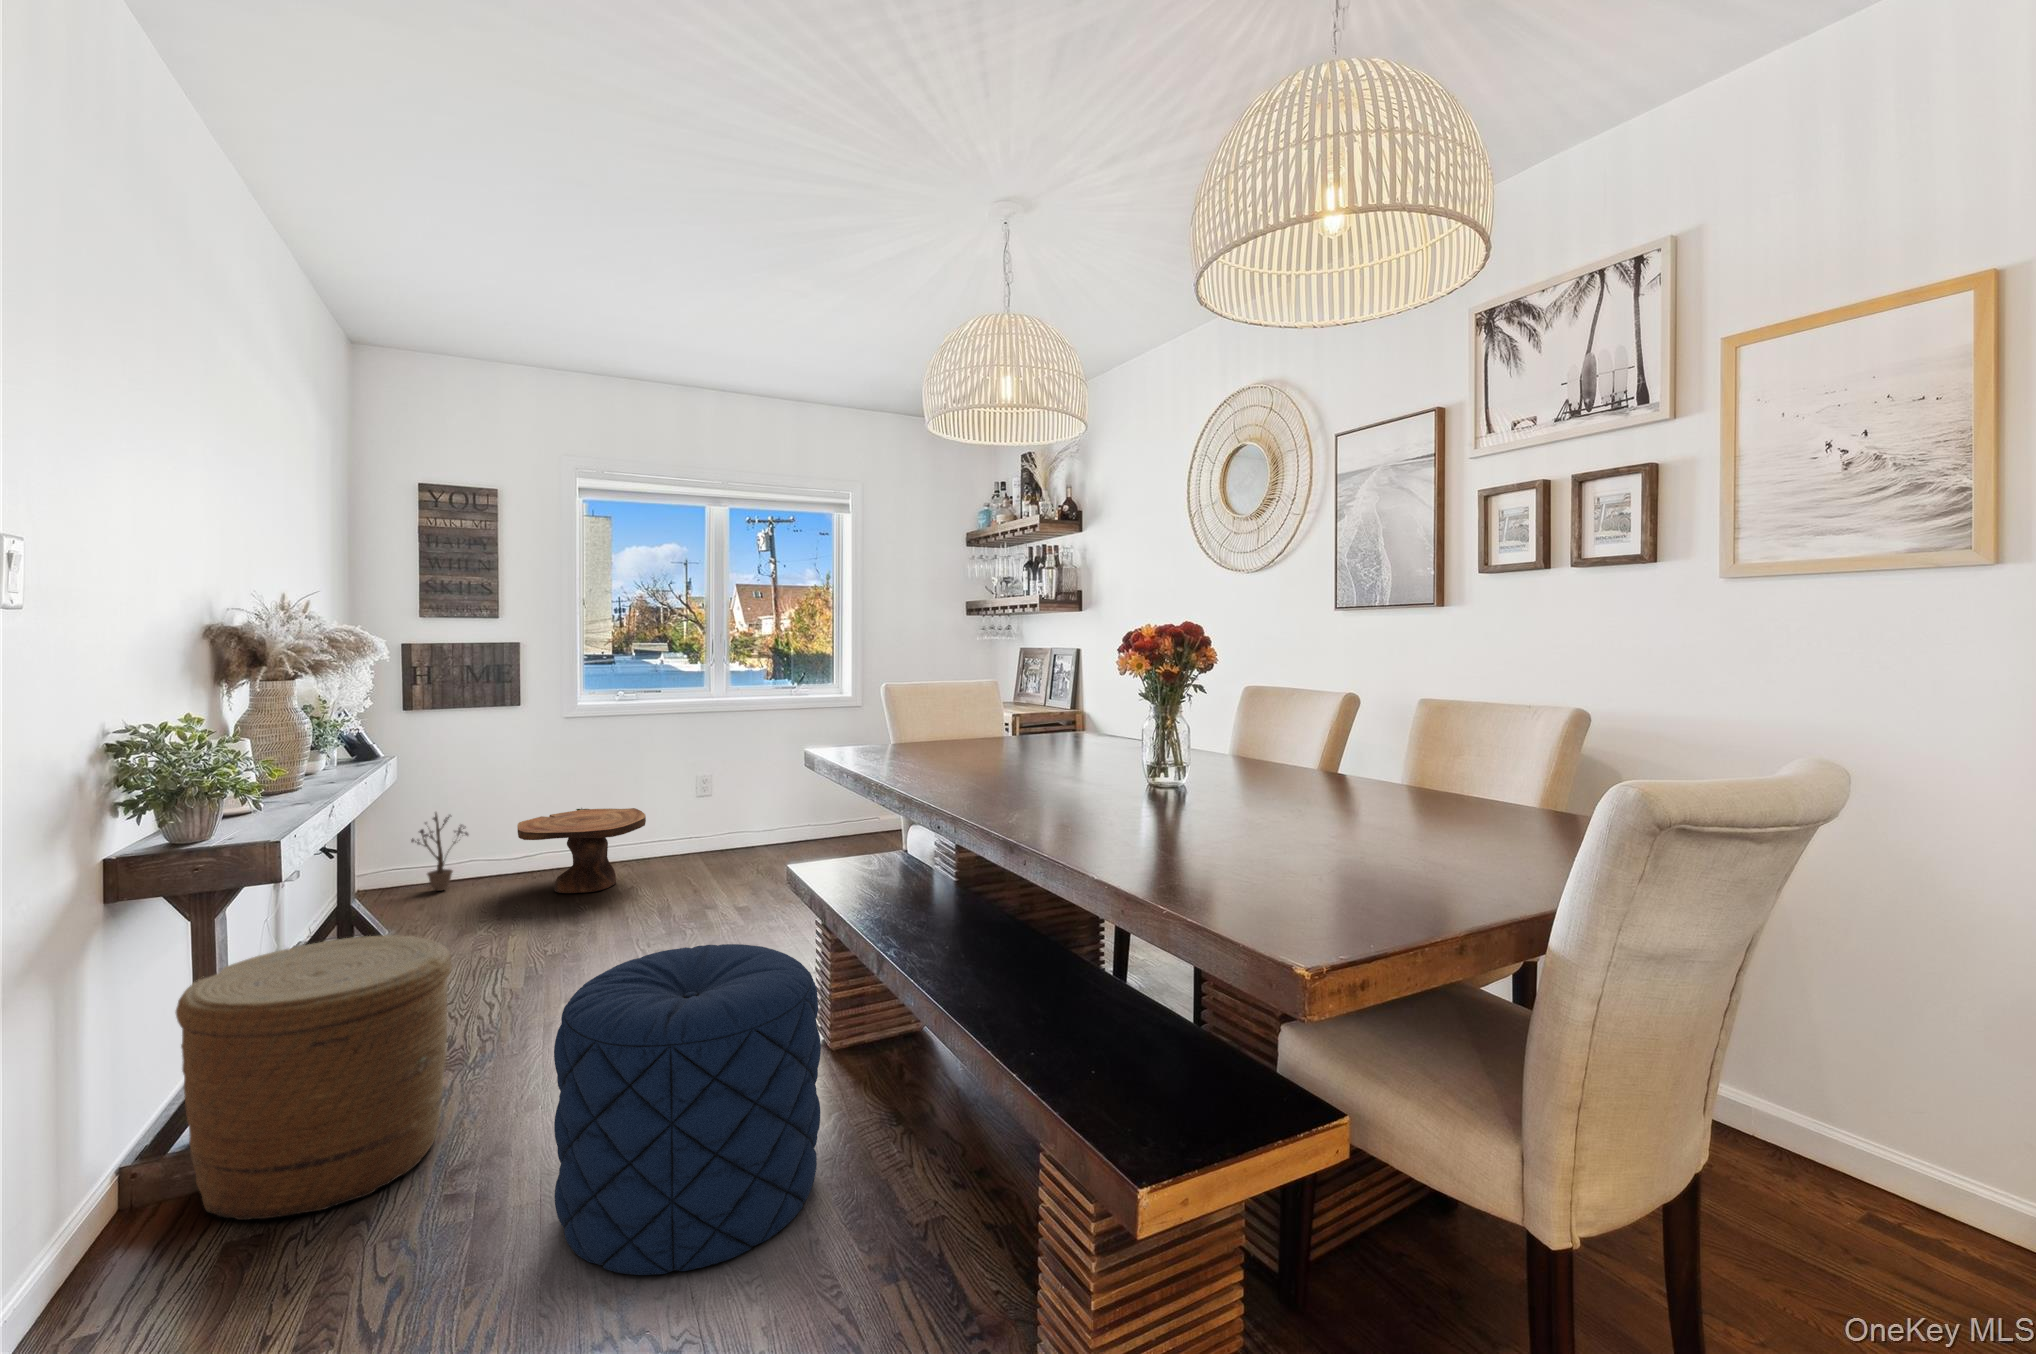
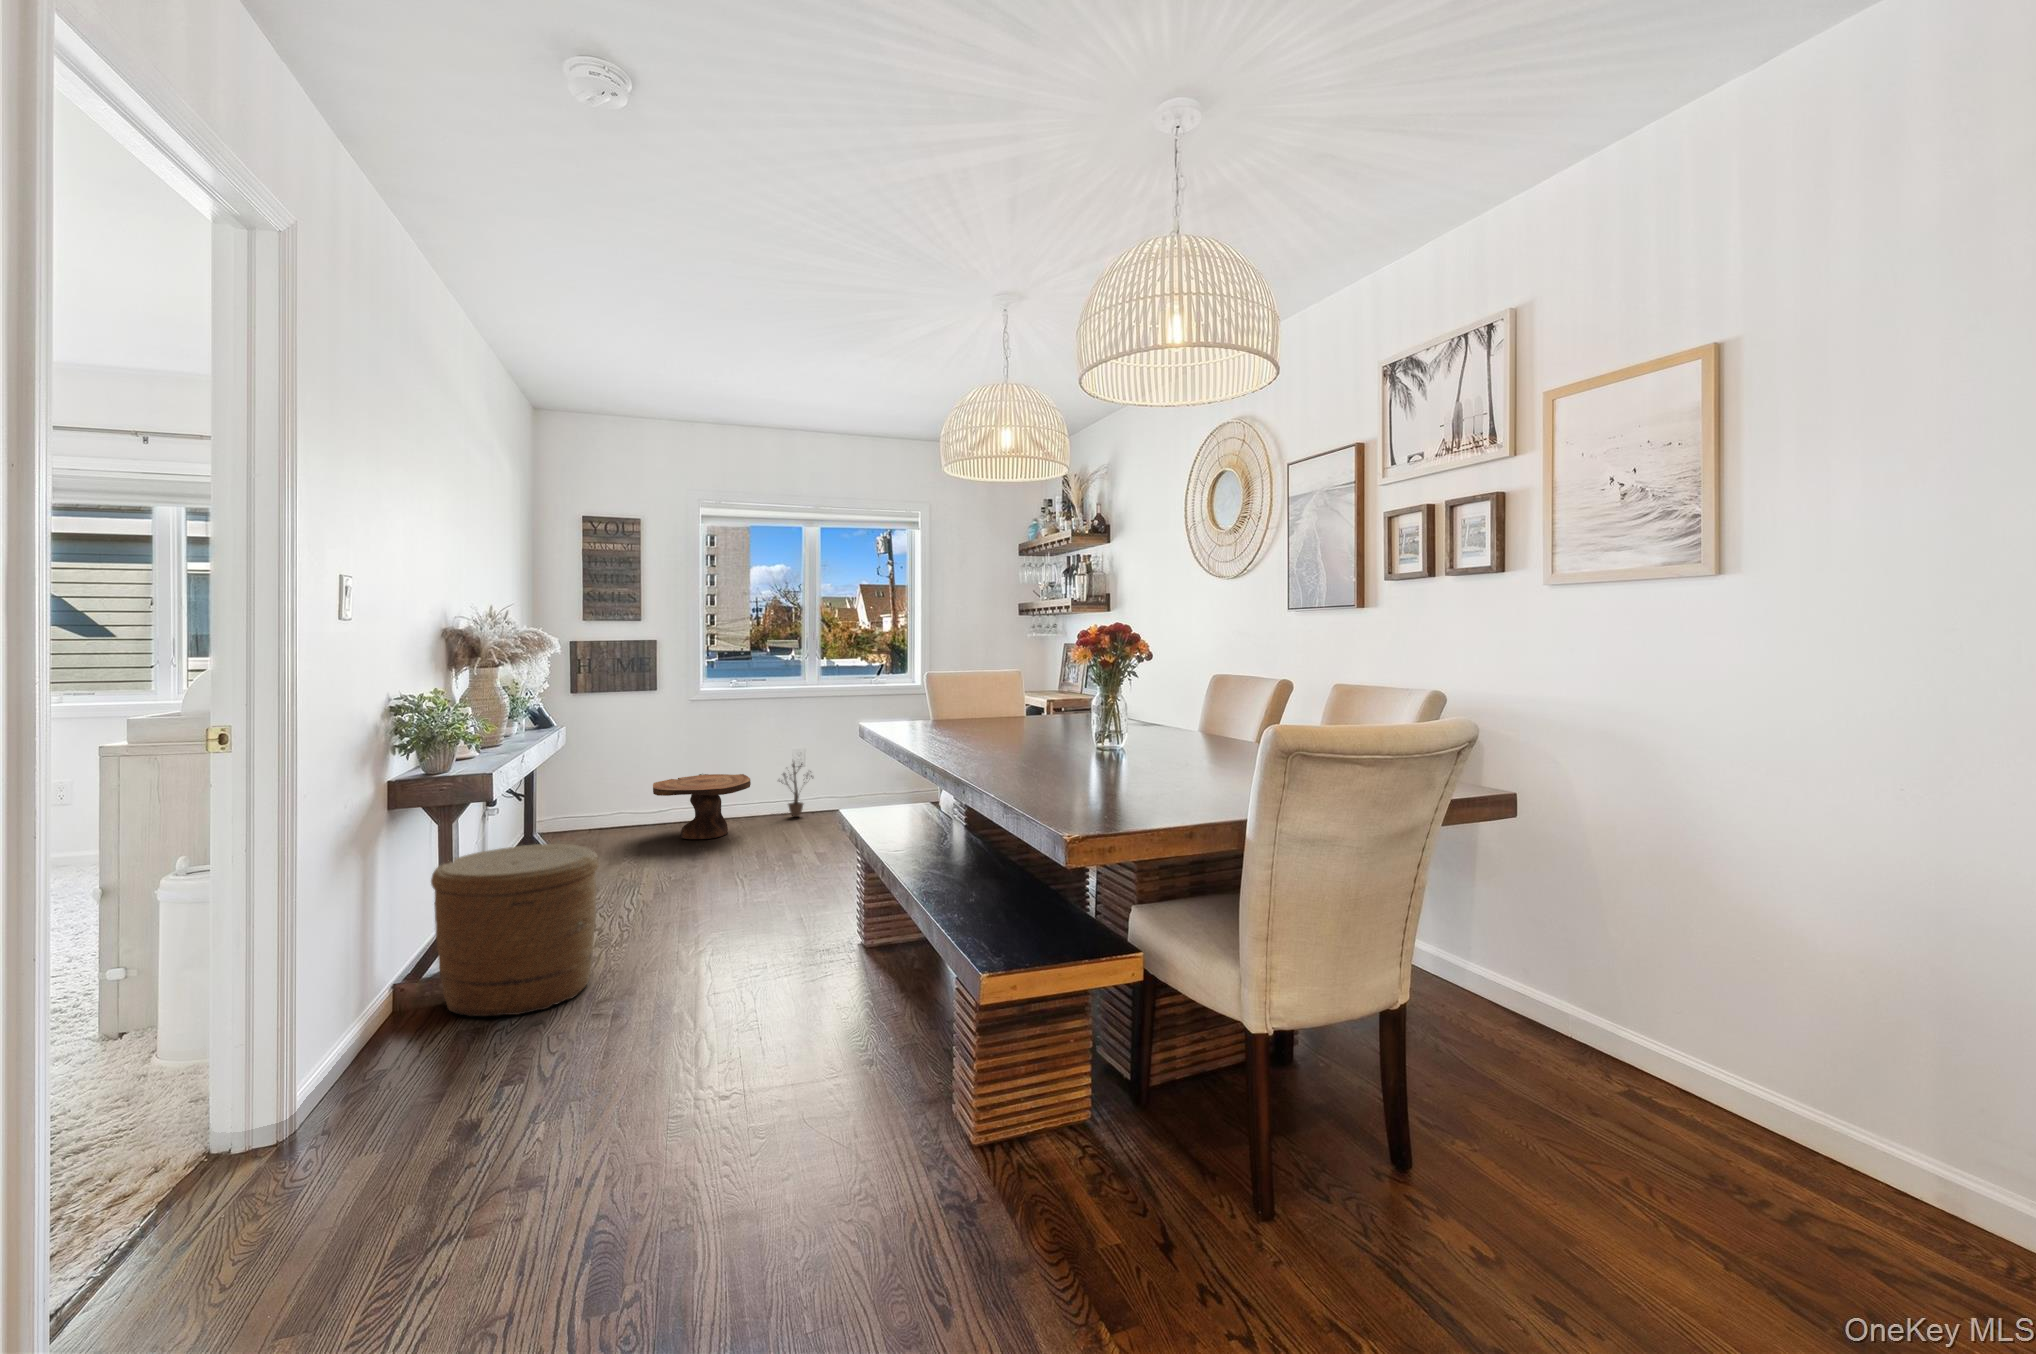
decorative plant: present [408,813,468,891] -> present [773,763,813,817]
pouf: present [554,944,821,1275] -> none [660,853,838,1057]

